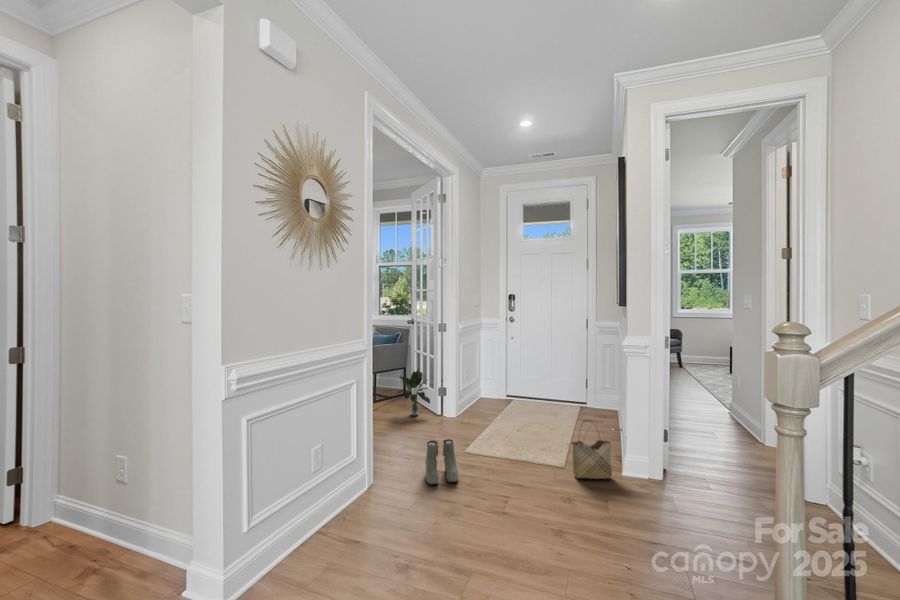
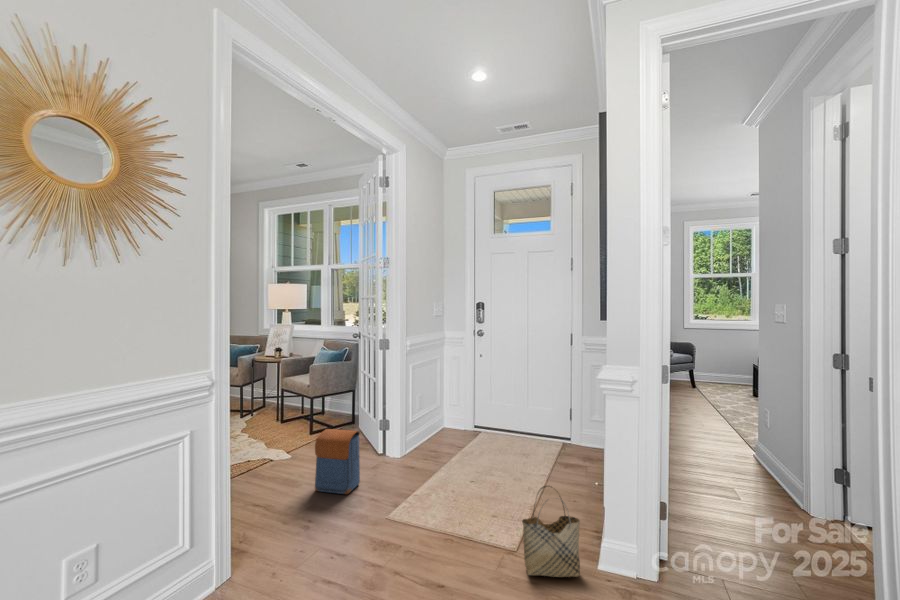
potted plant: present [398,369,430,415] -> none [328,395,369,454]
backpack: none [402,392,433,439] -> present [315,429,360,494]
boots: present [425,439,458,485] -> none [307,509,357,584]

